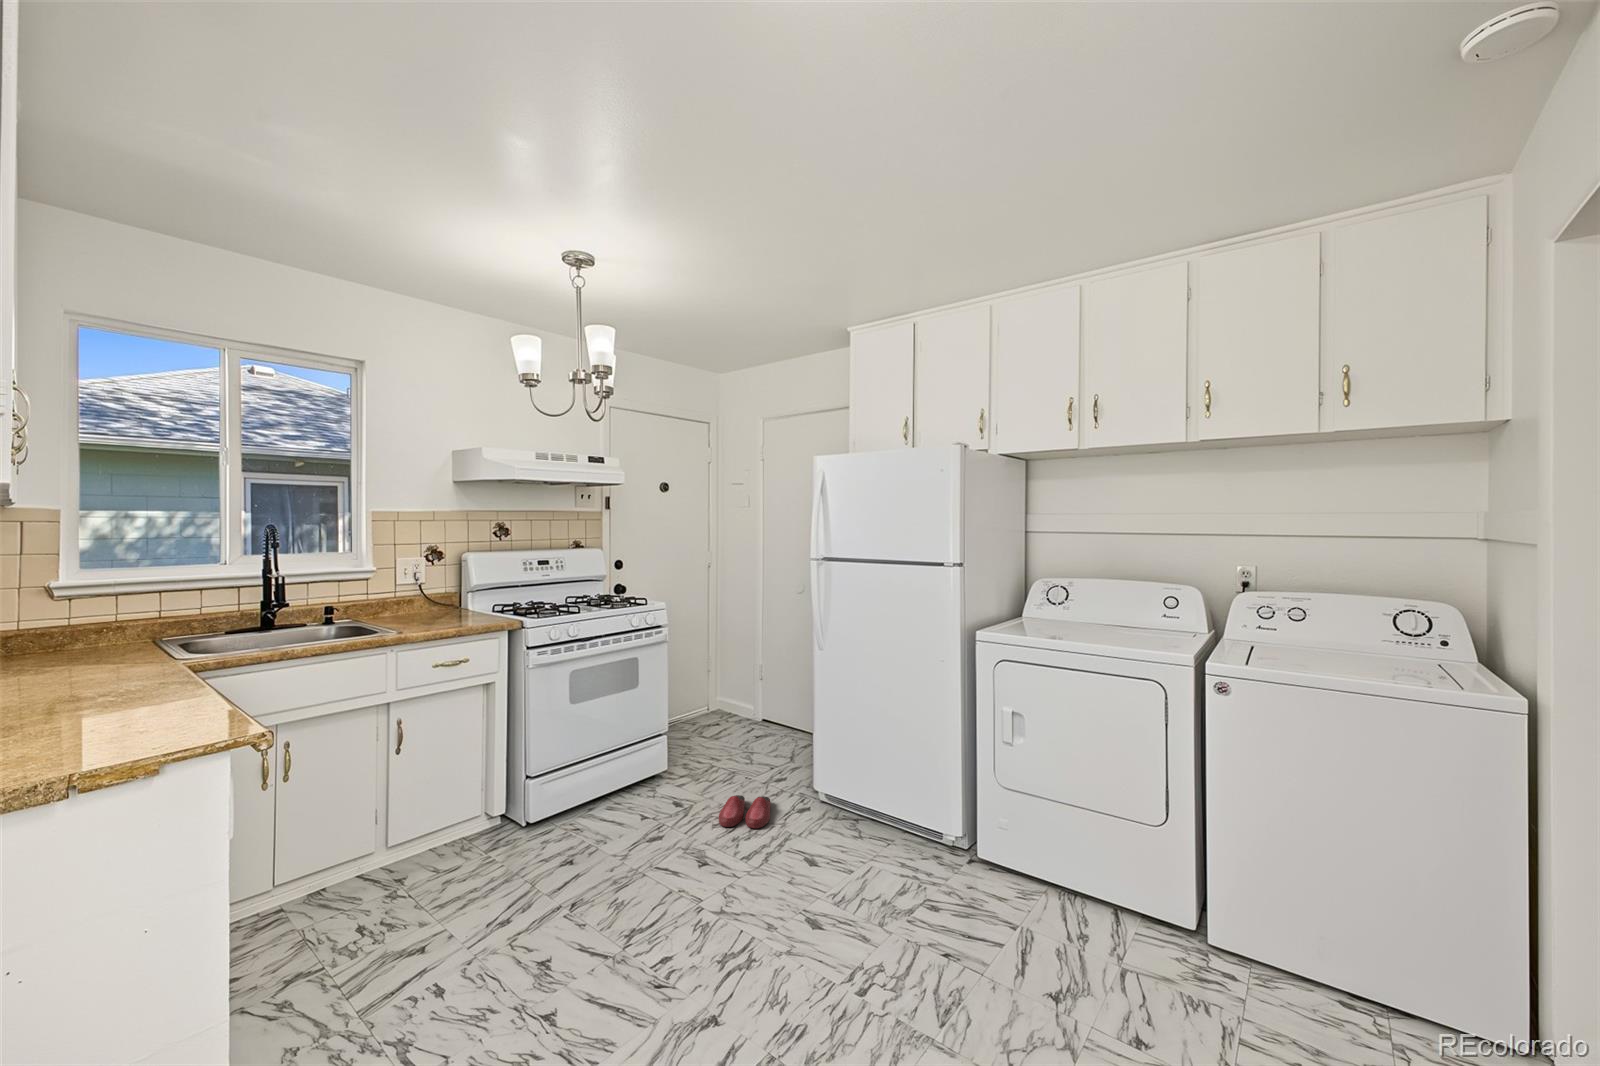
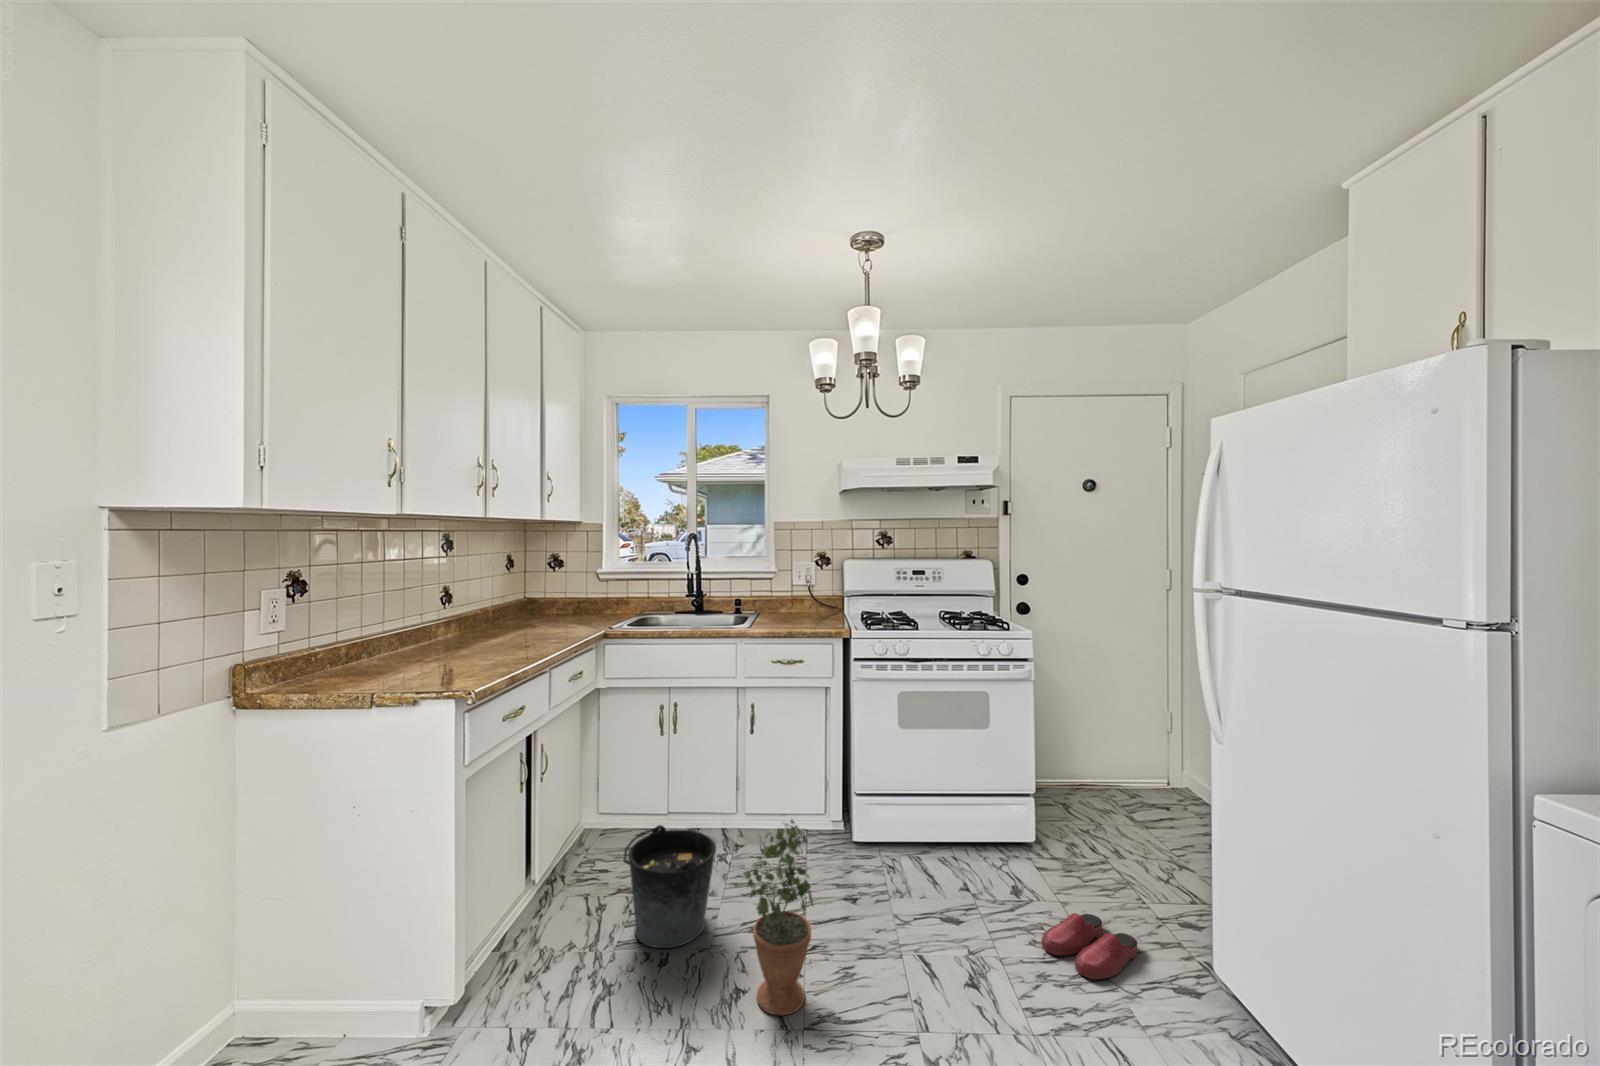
potted plant: none [546,783,612,958] -> present [744,820,813,1015]
bucket: none [336,859,462,997] -> present [623,825,716,948]

